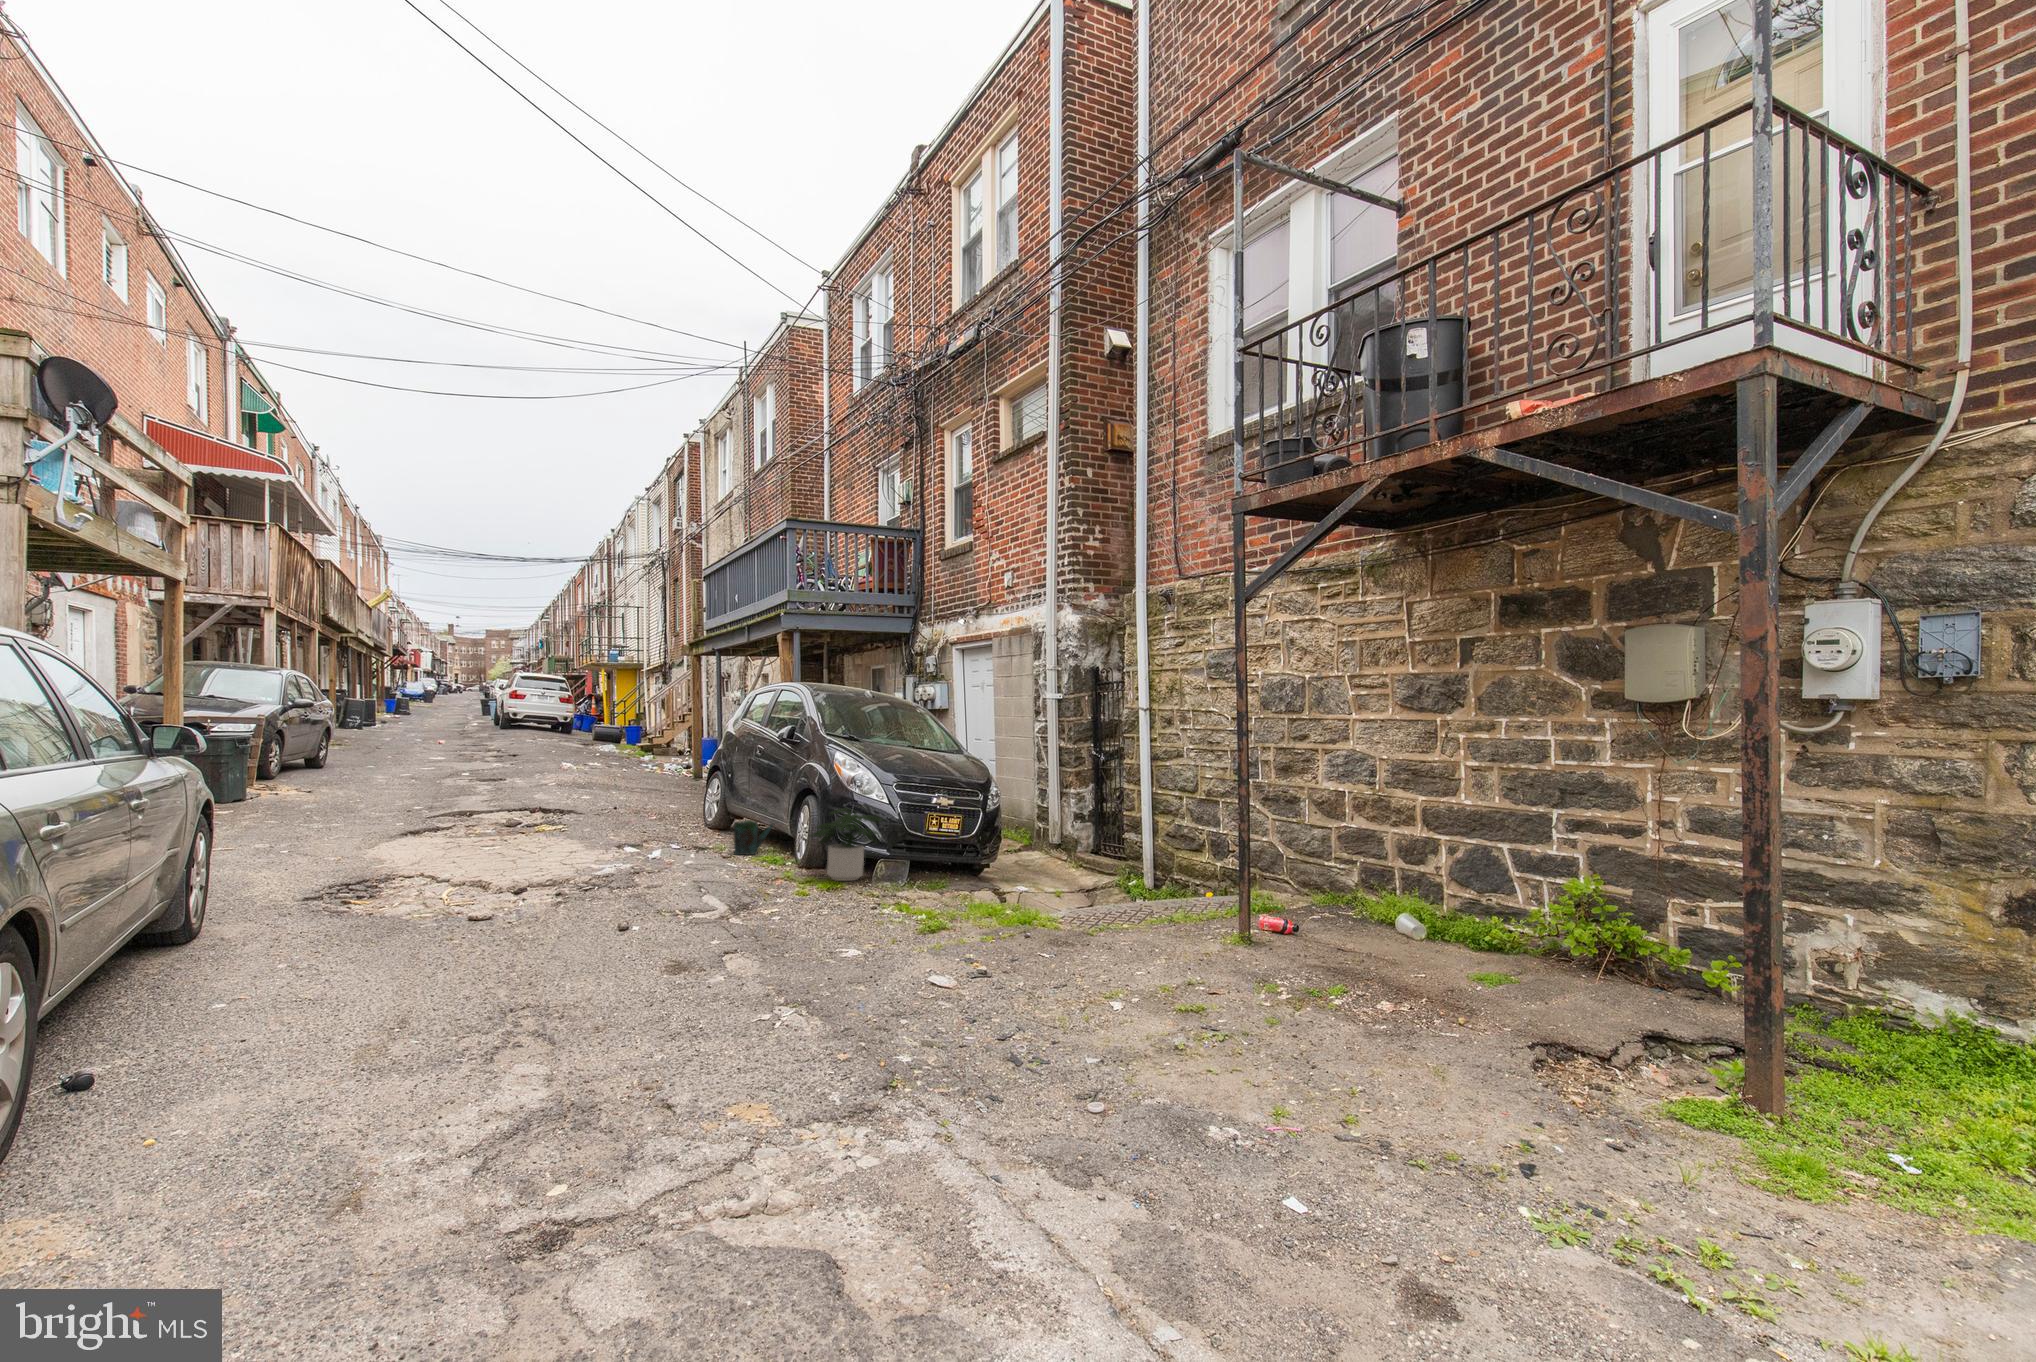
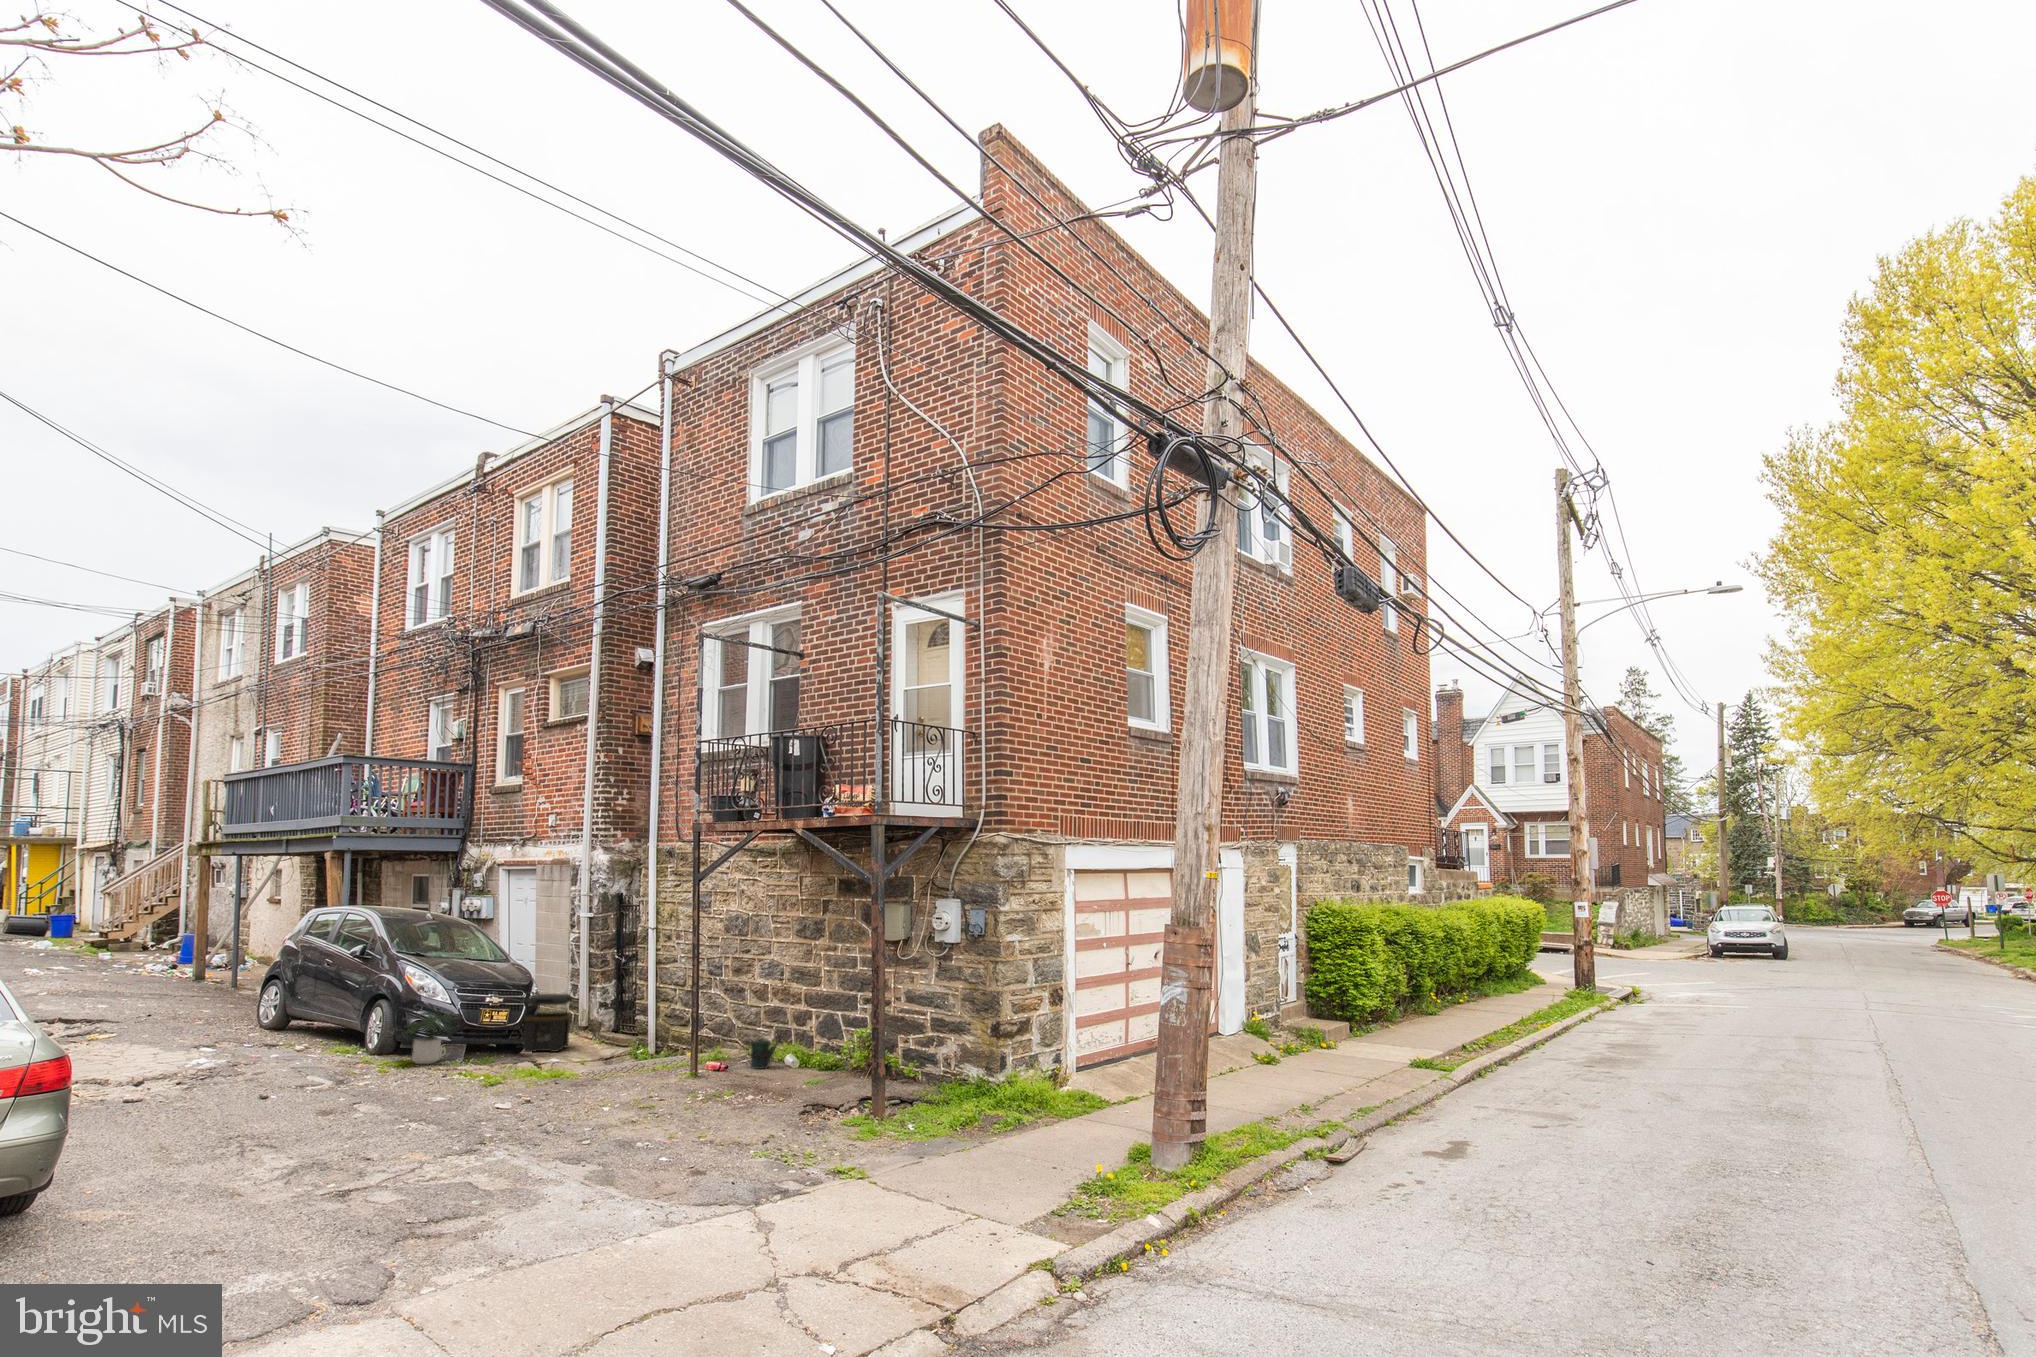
toolbox: none [976,793,1040,875] -> present [523,994,572,1052]
watering can: present [734,820,773,855] -> present [749,1035,782,1069]

